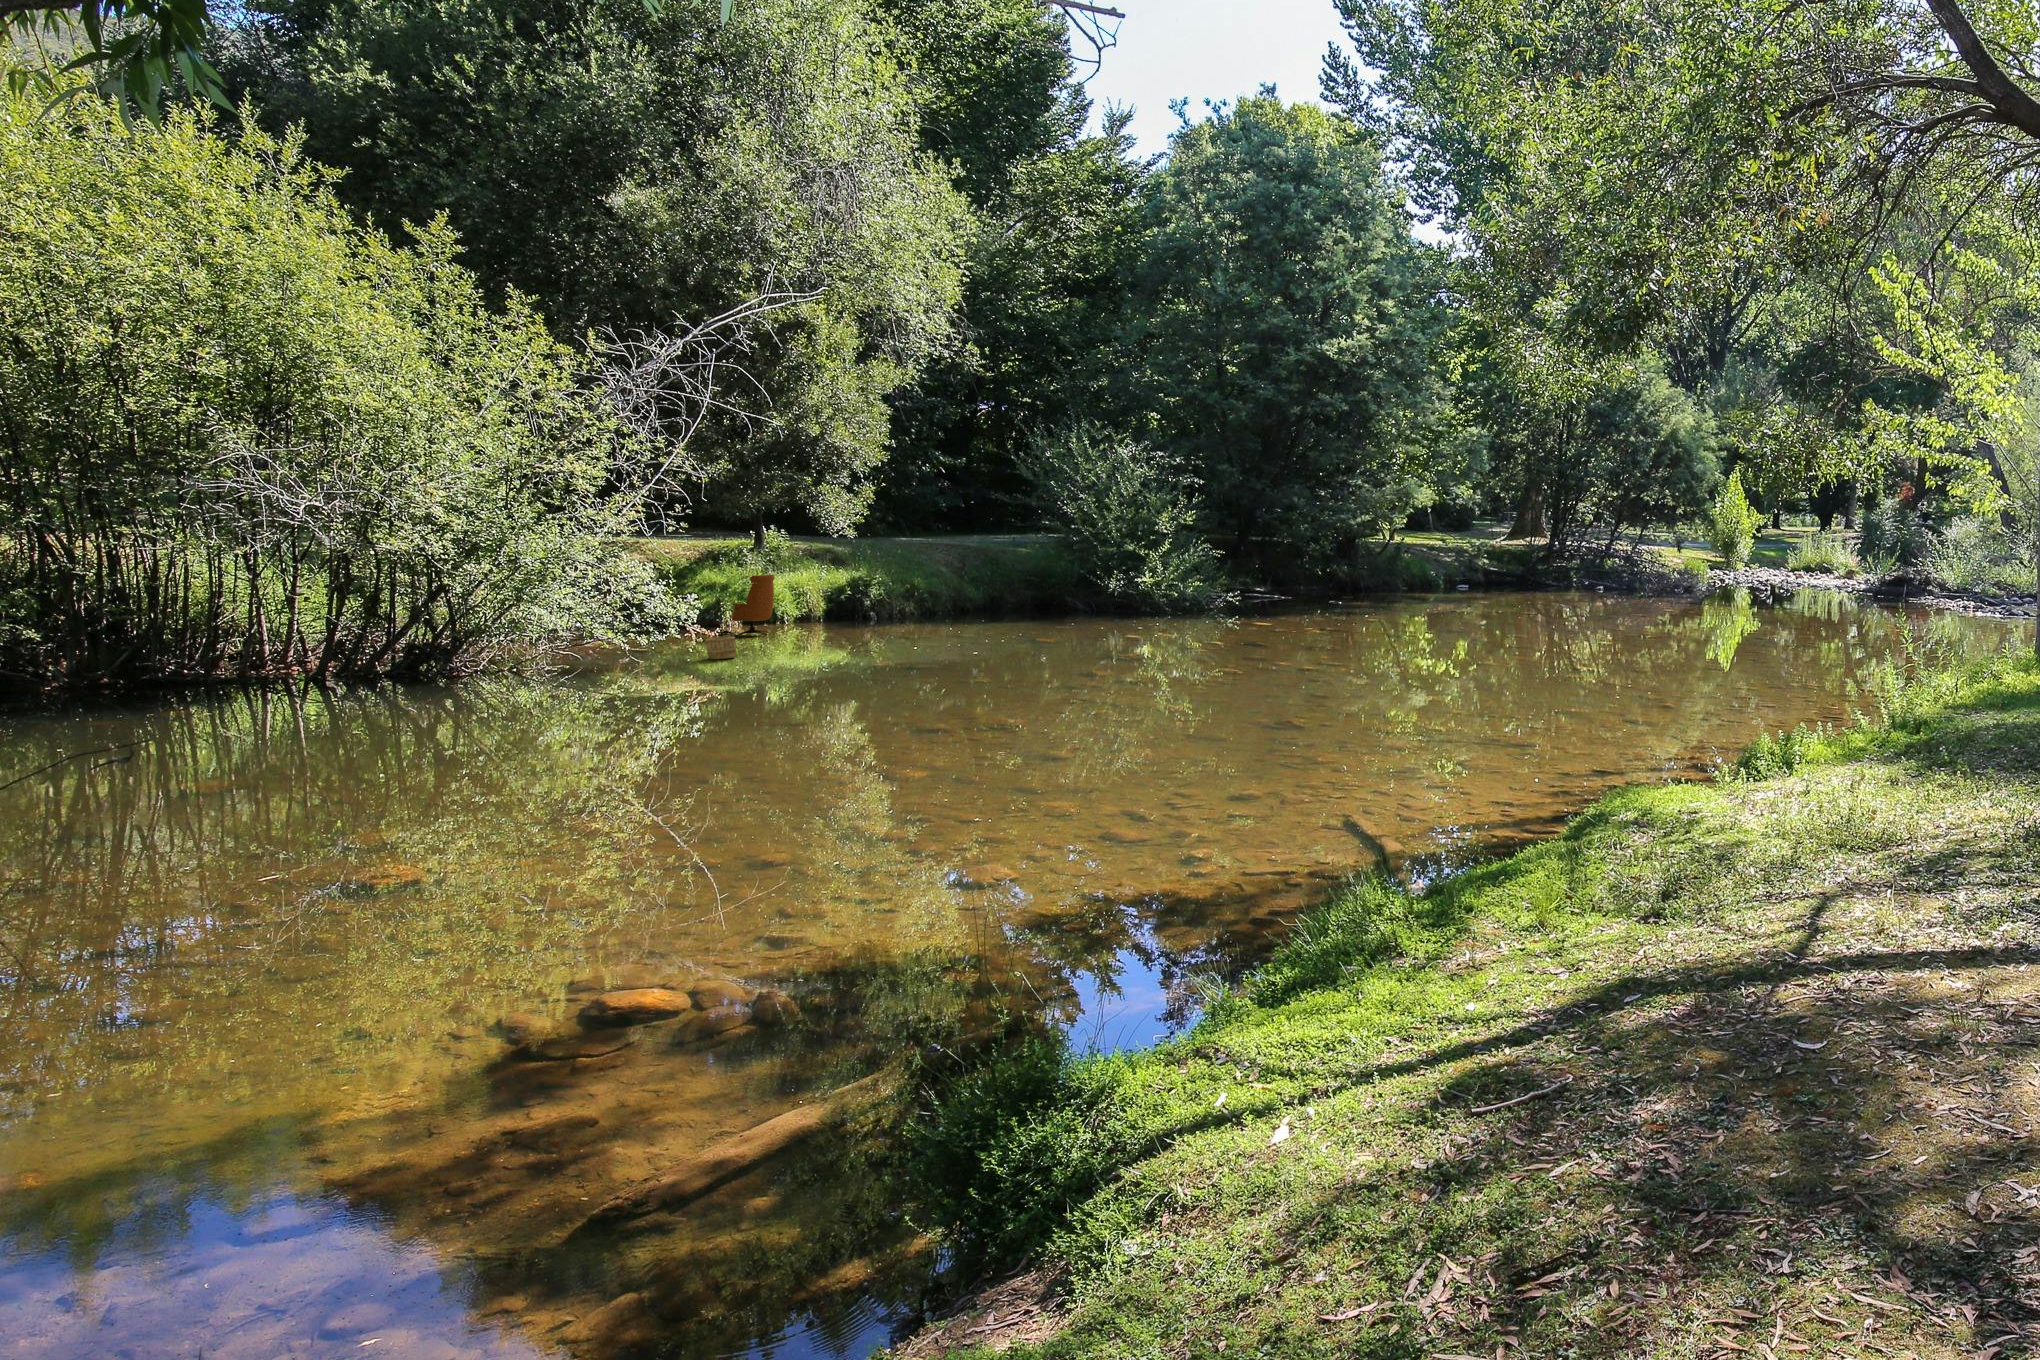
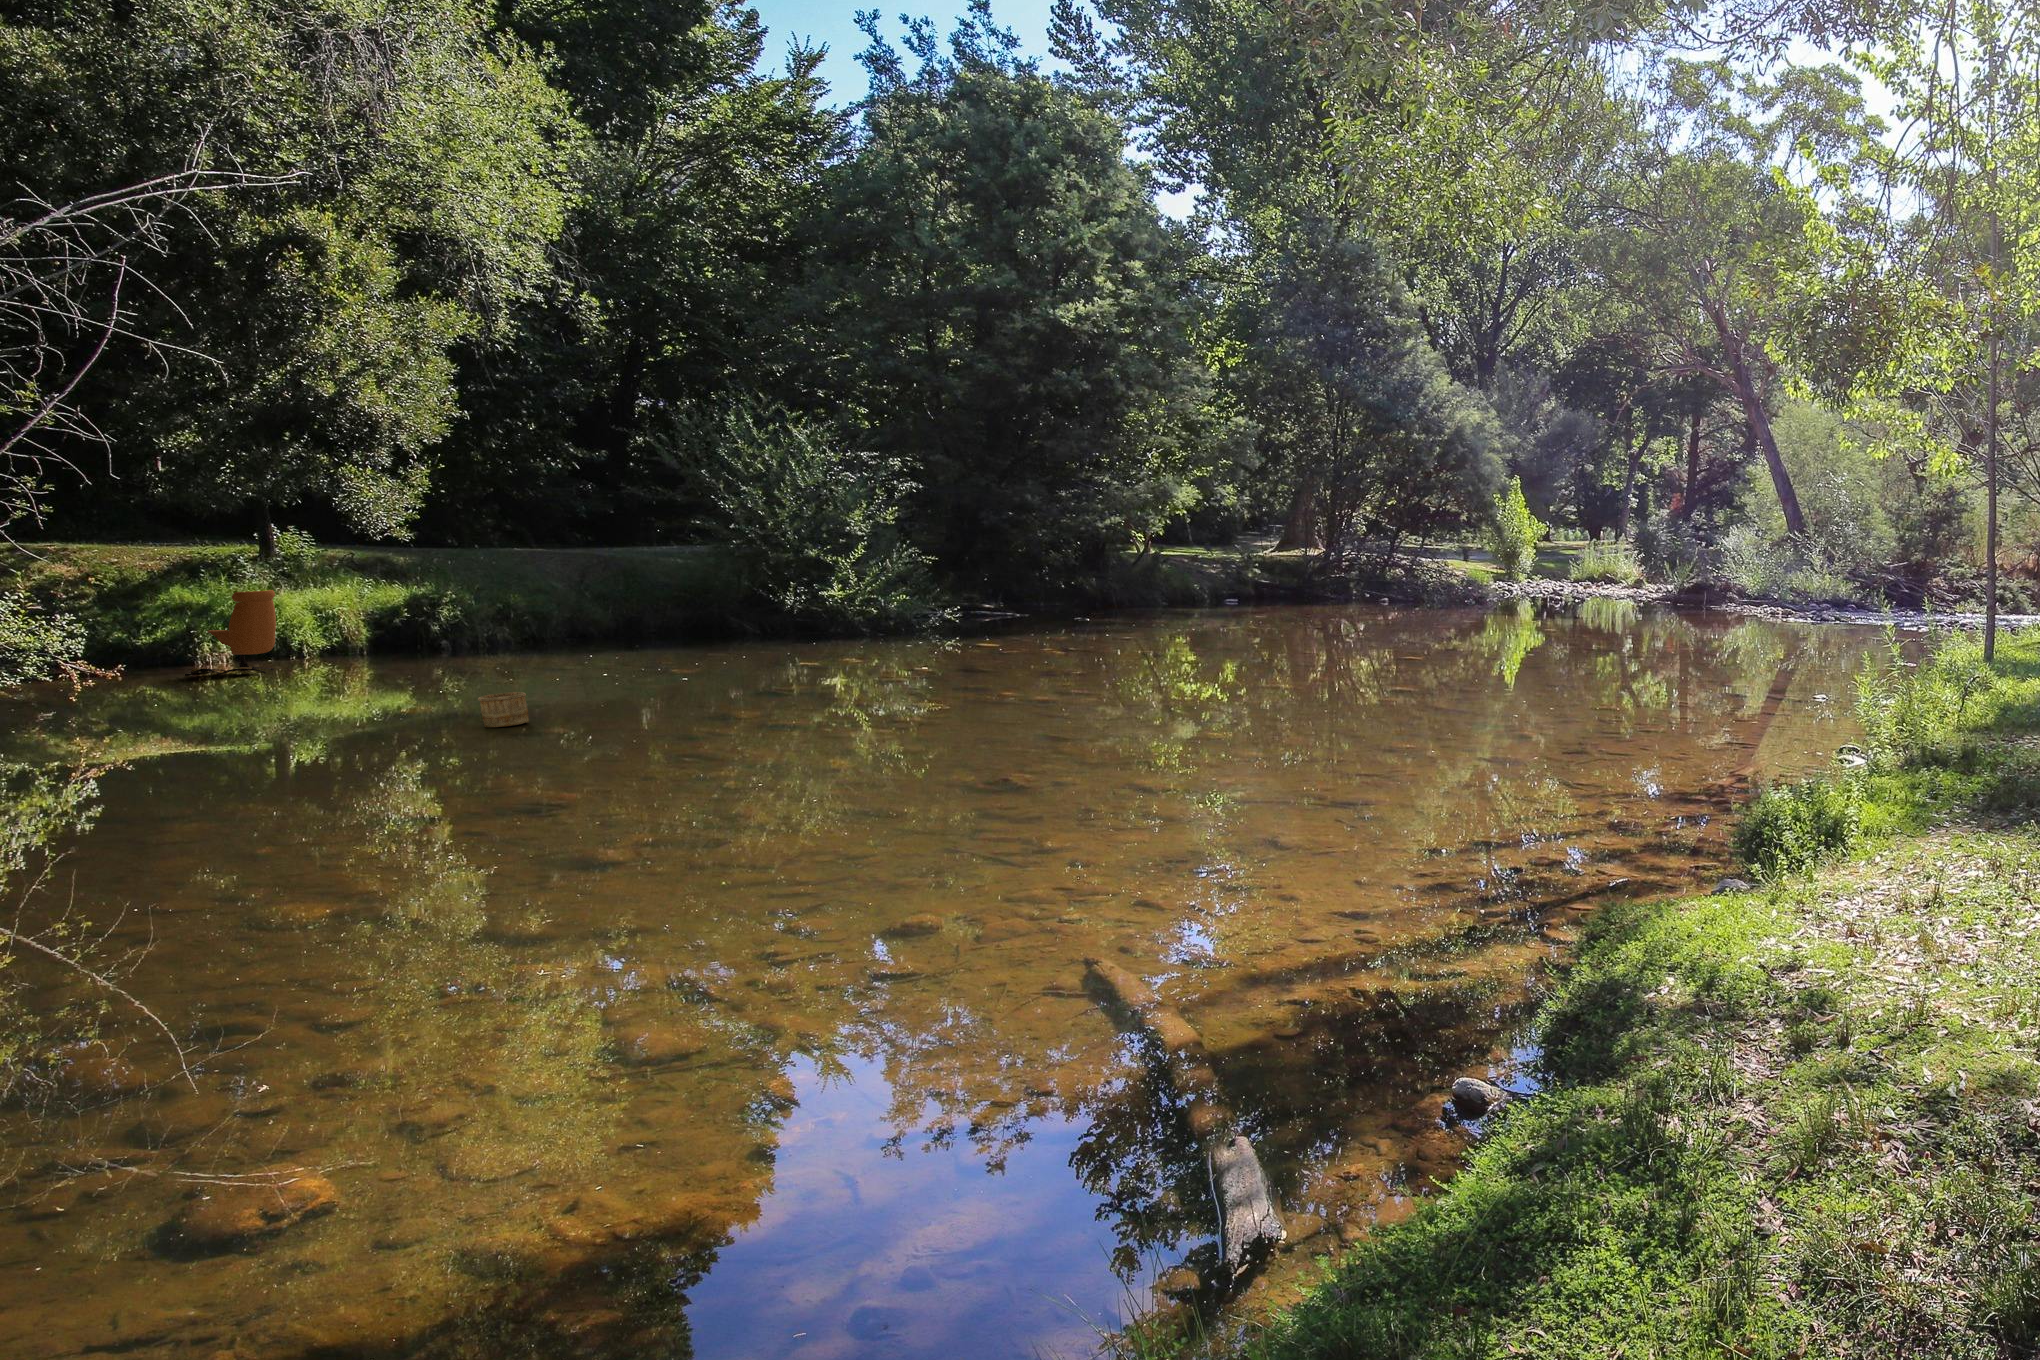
wooden bucket: present [705,636,736,659] -> present [478,692,529,727]

